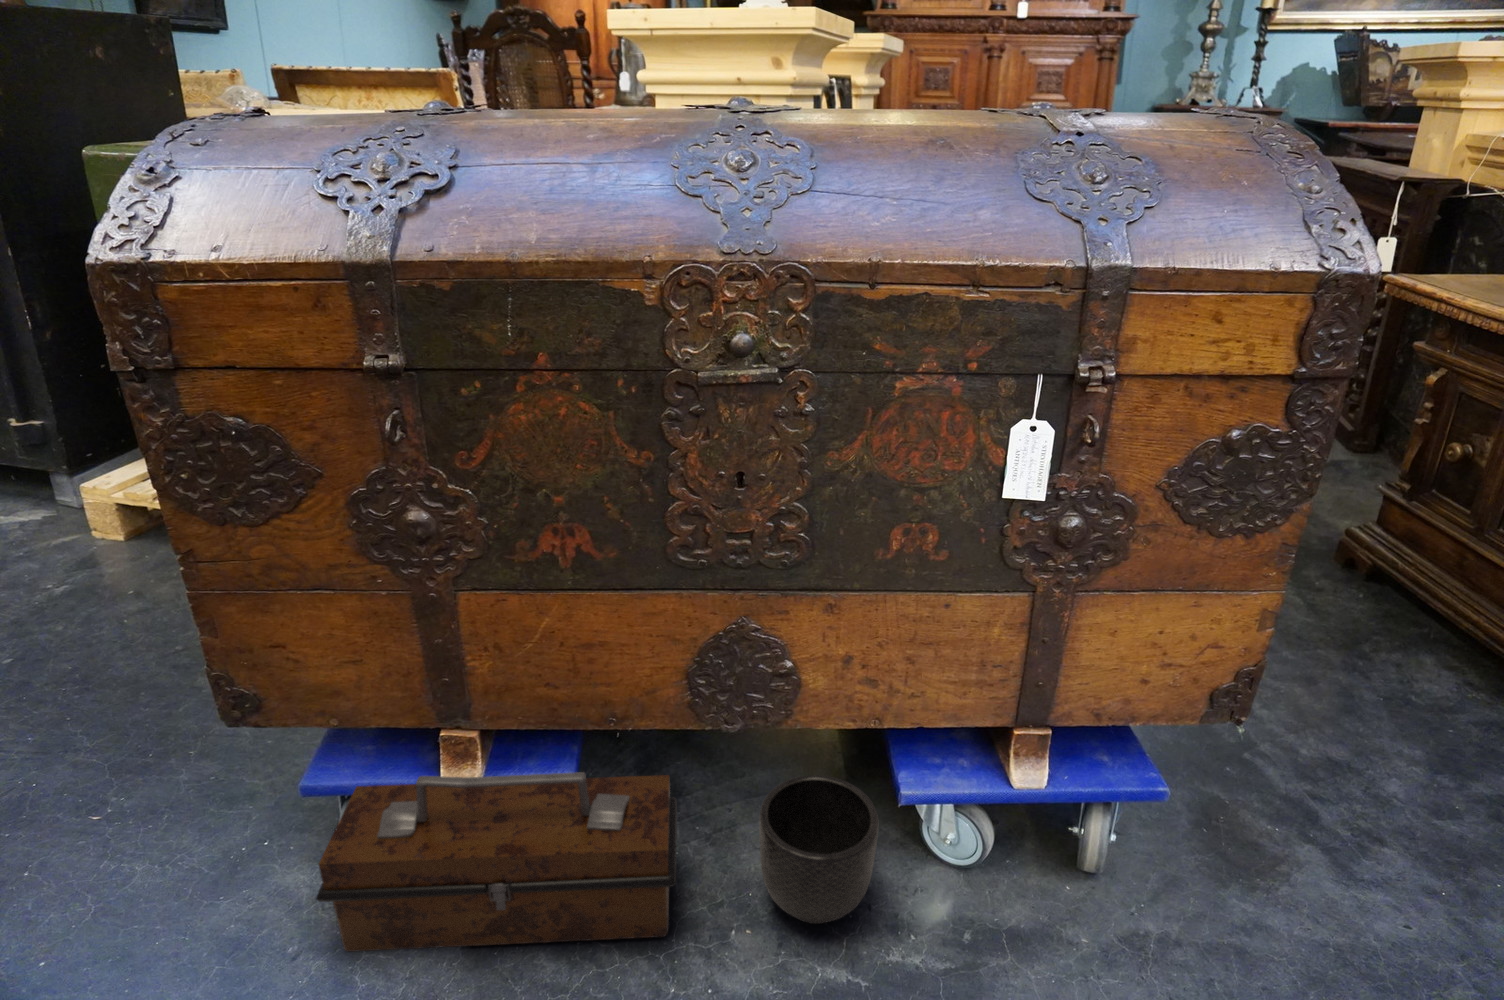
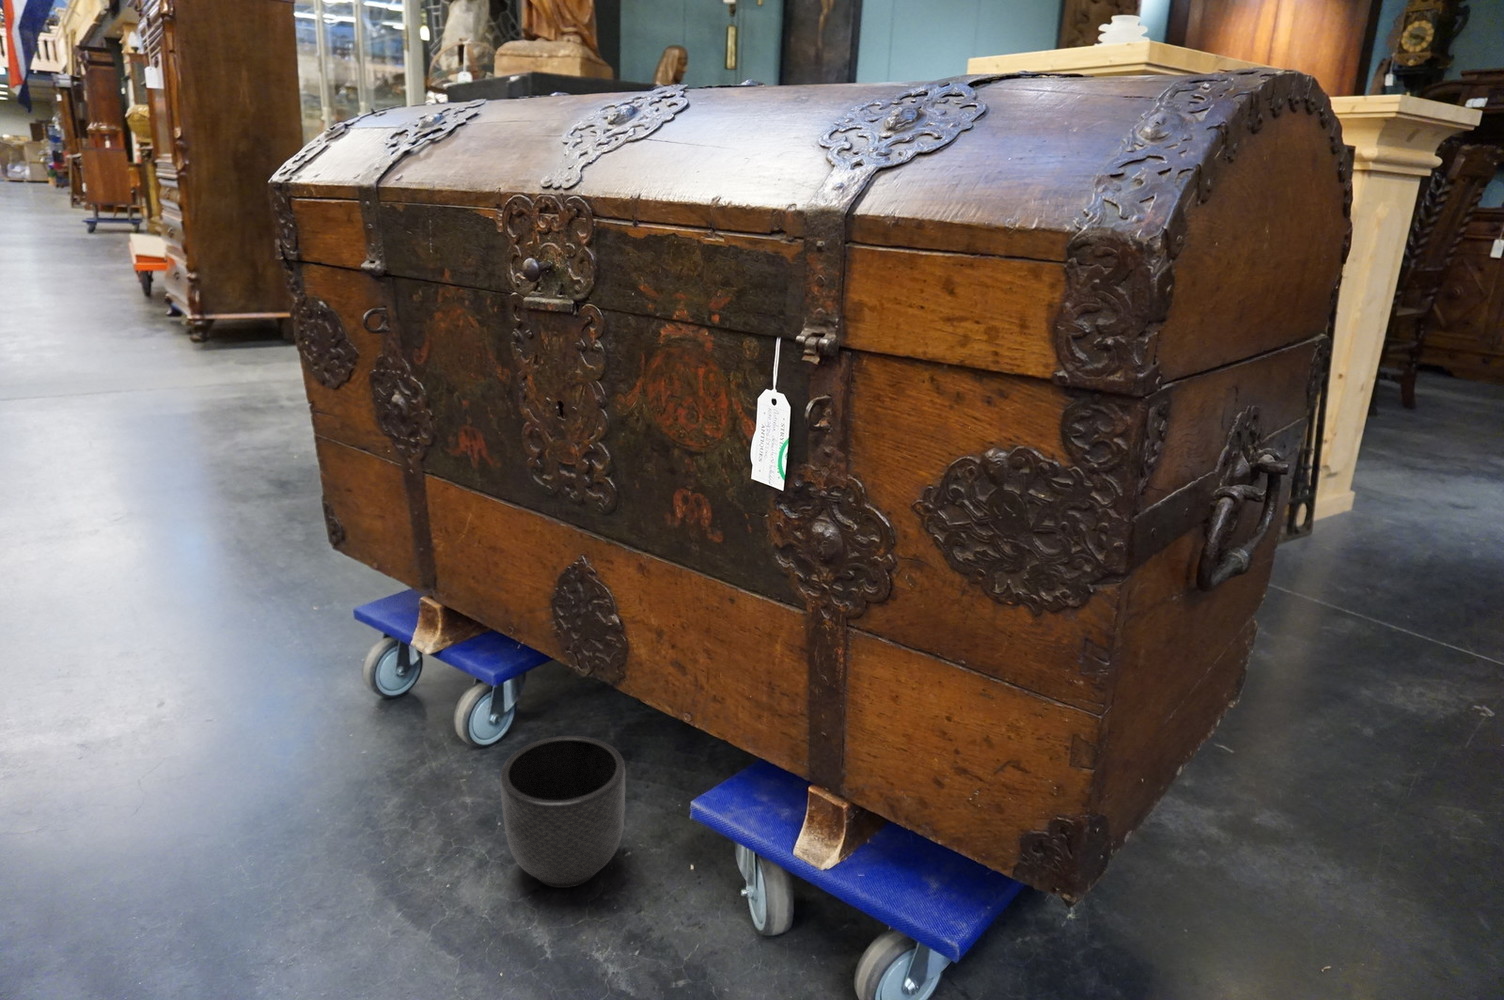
toolbox: present [316,772,677,952] -> none [271,603,521,820]

